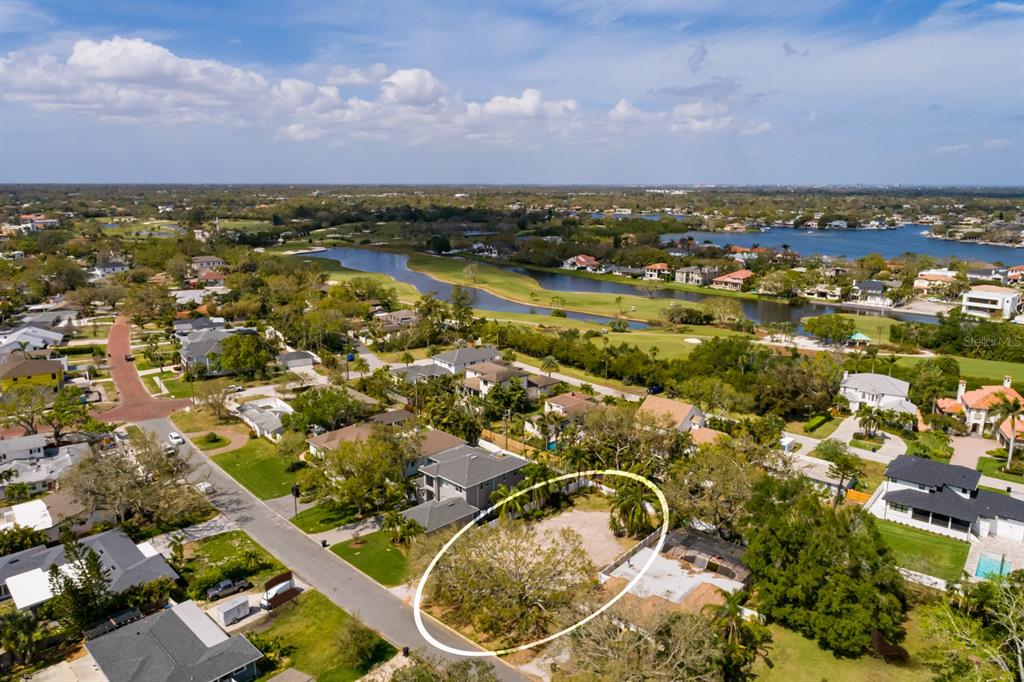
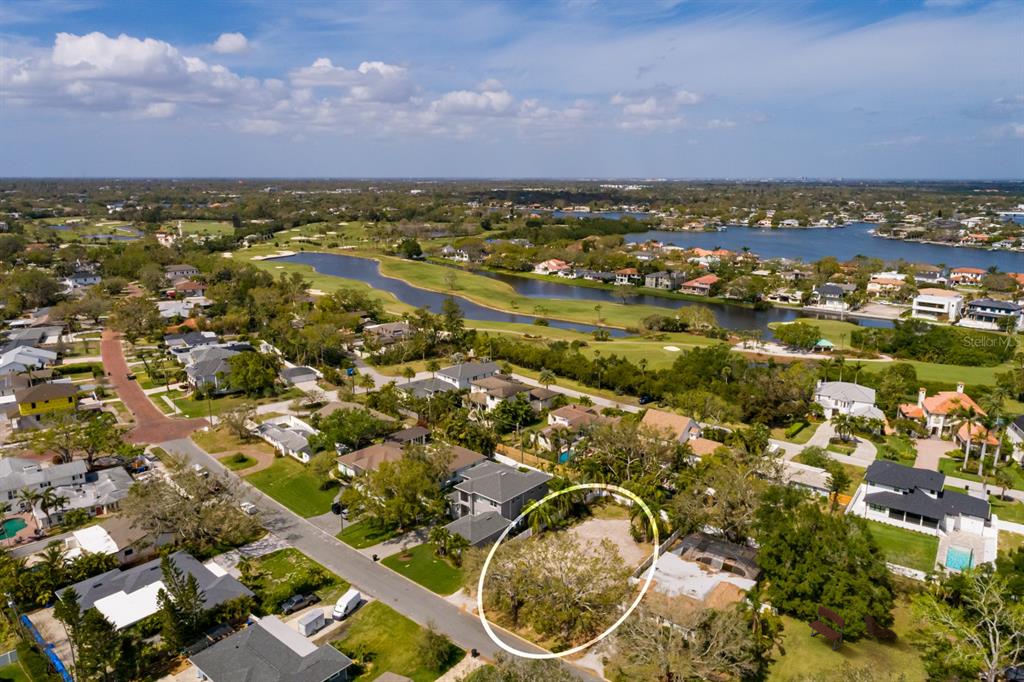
bench: present [264,571,301,617] -> present [808,605,845,650]

